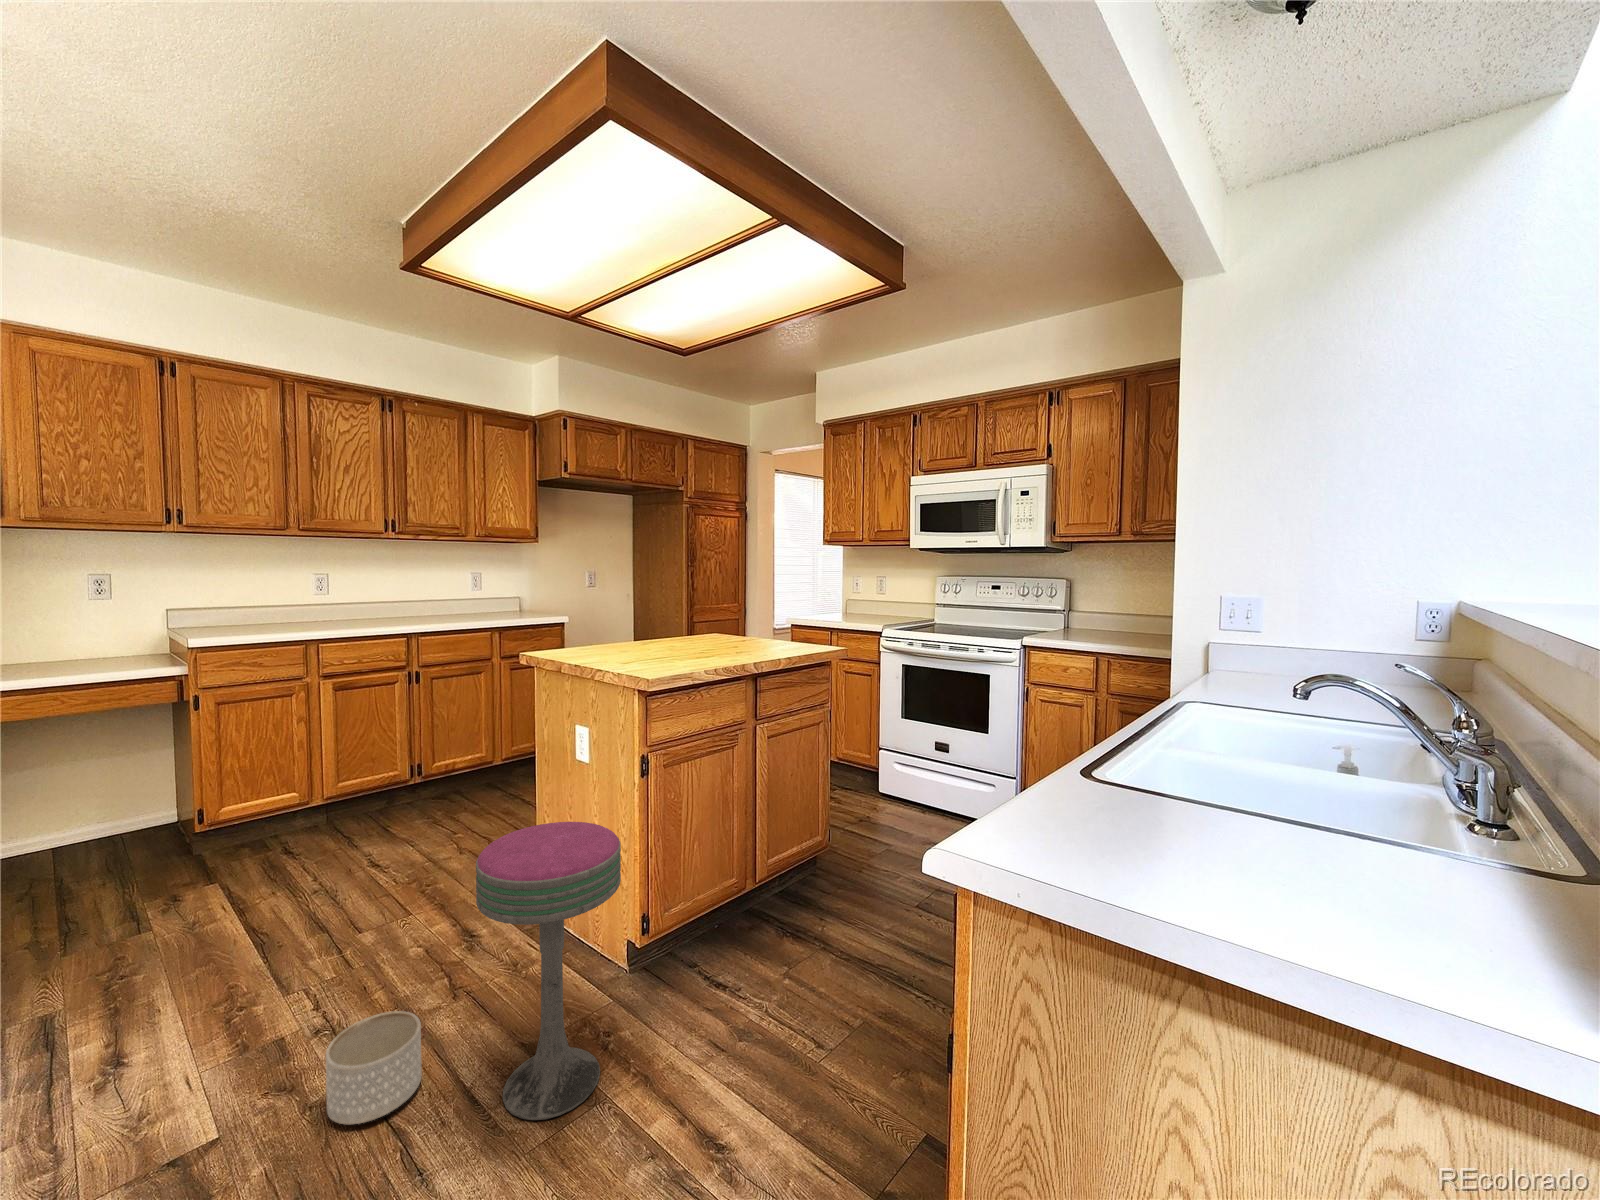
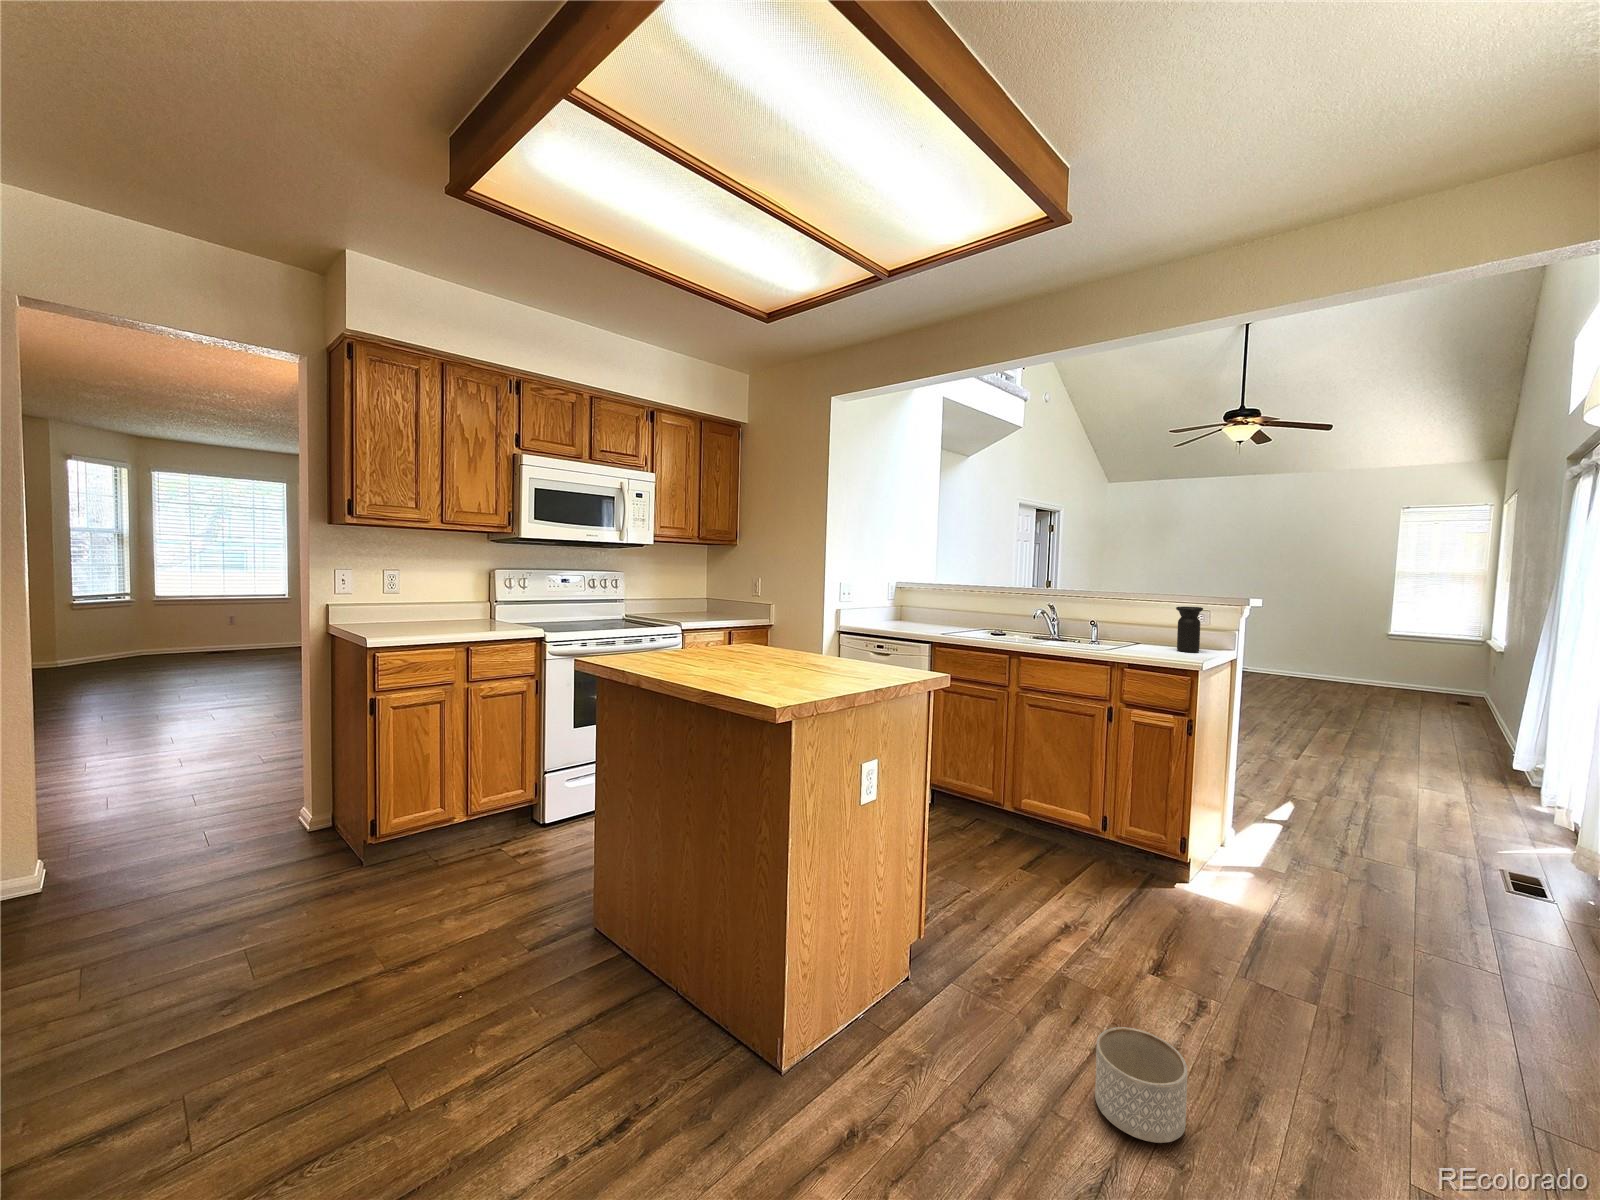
vase: none [1352,721,1507,959] -> present [1176,607,1203,652]
bar stool: present [476,822,621,1120] -> none [1009,787,1131,1027]

